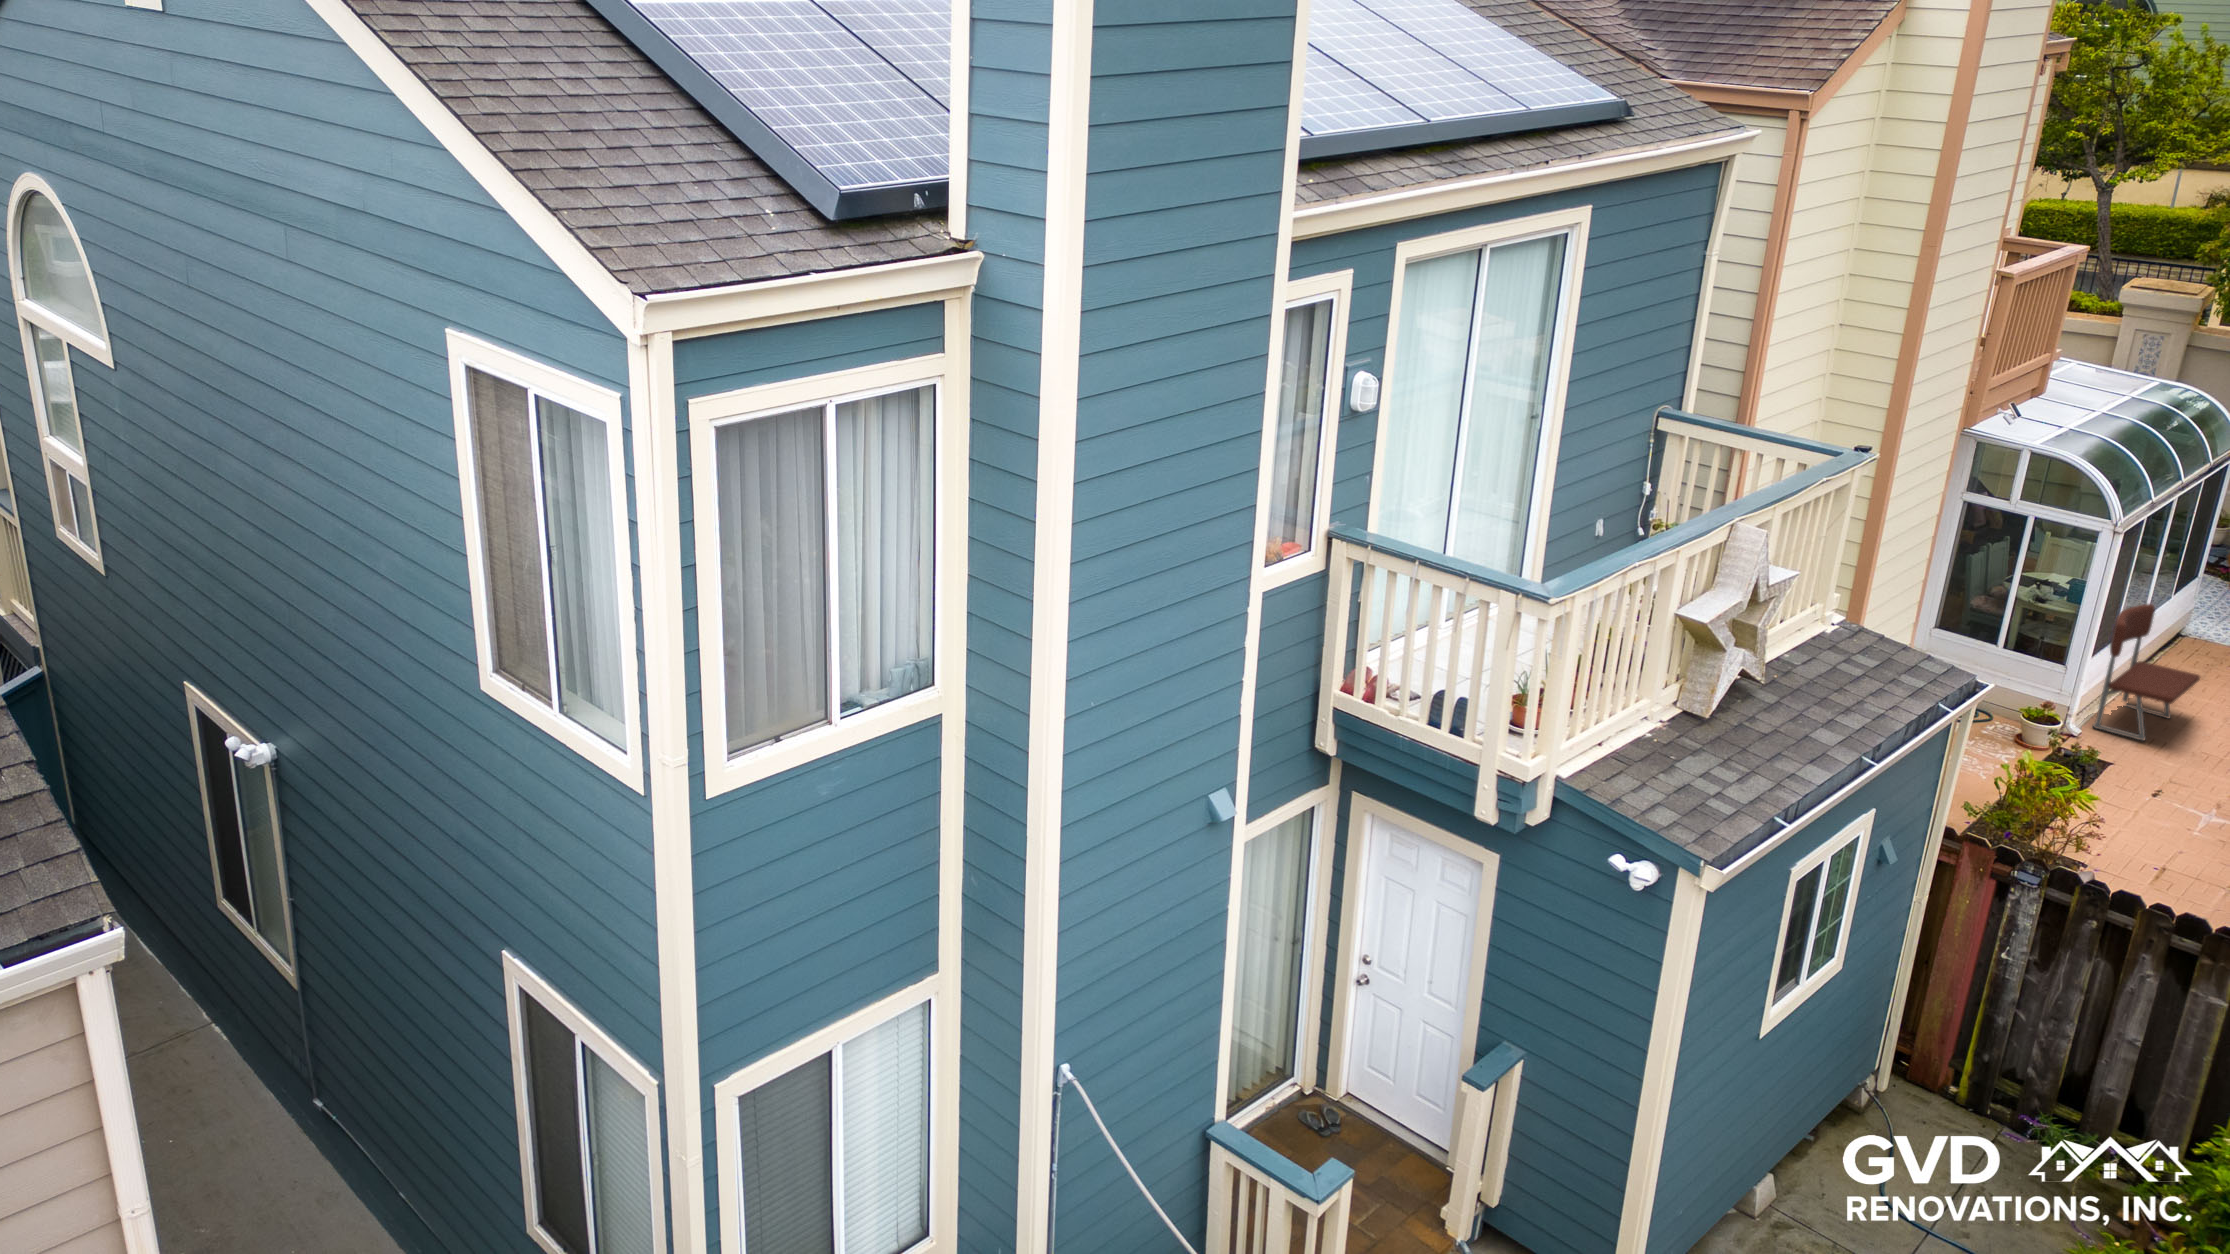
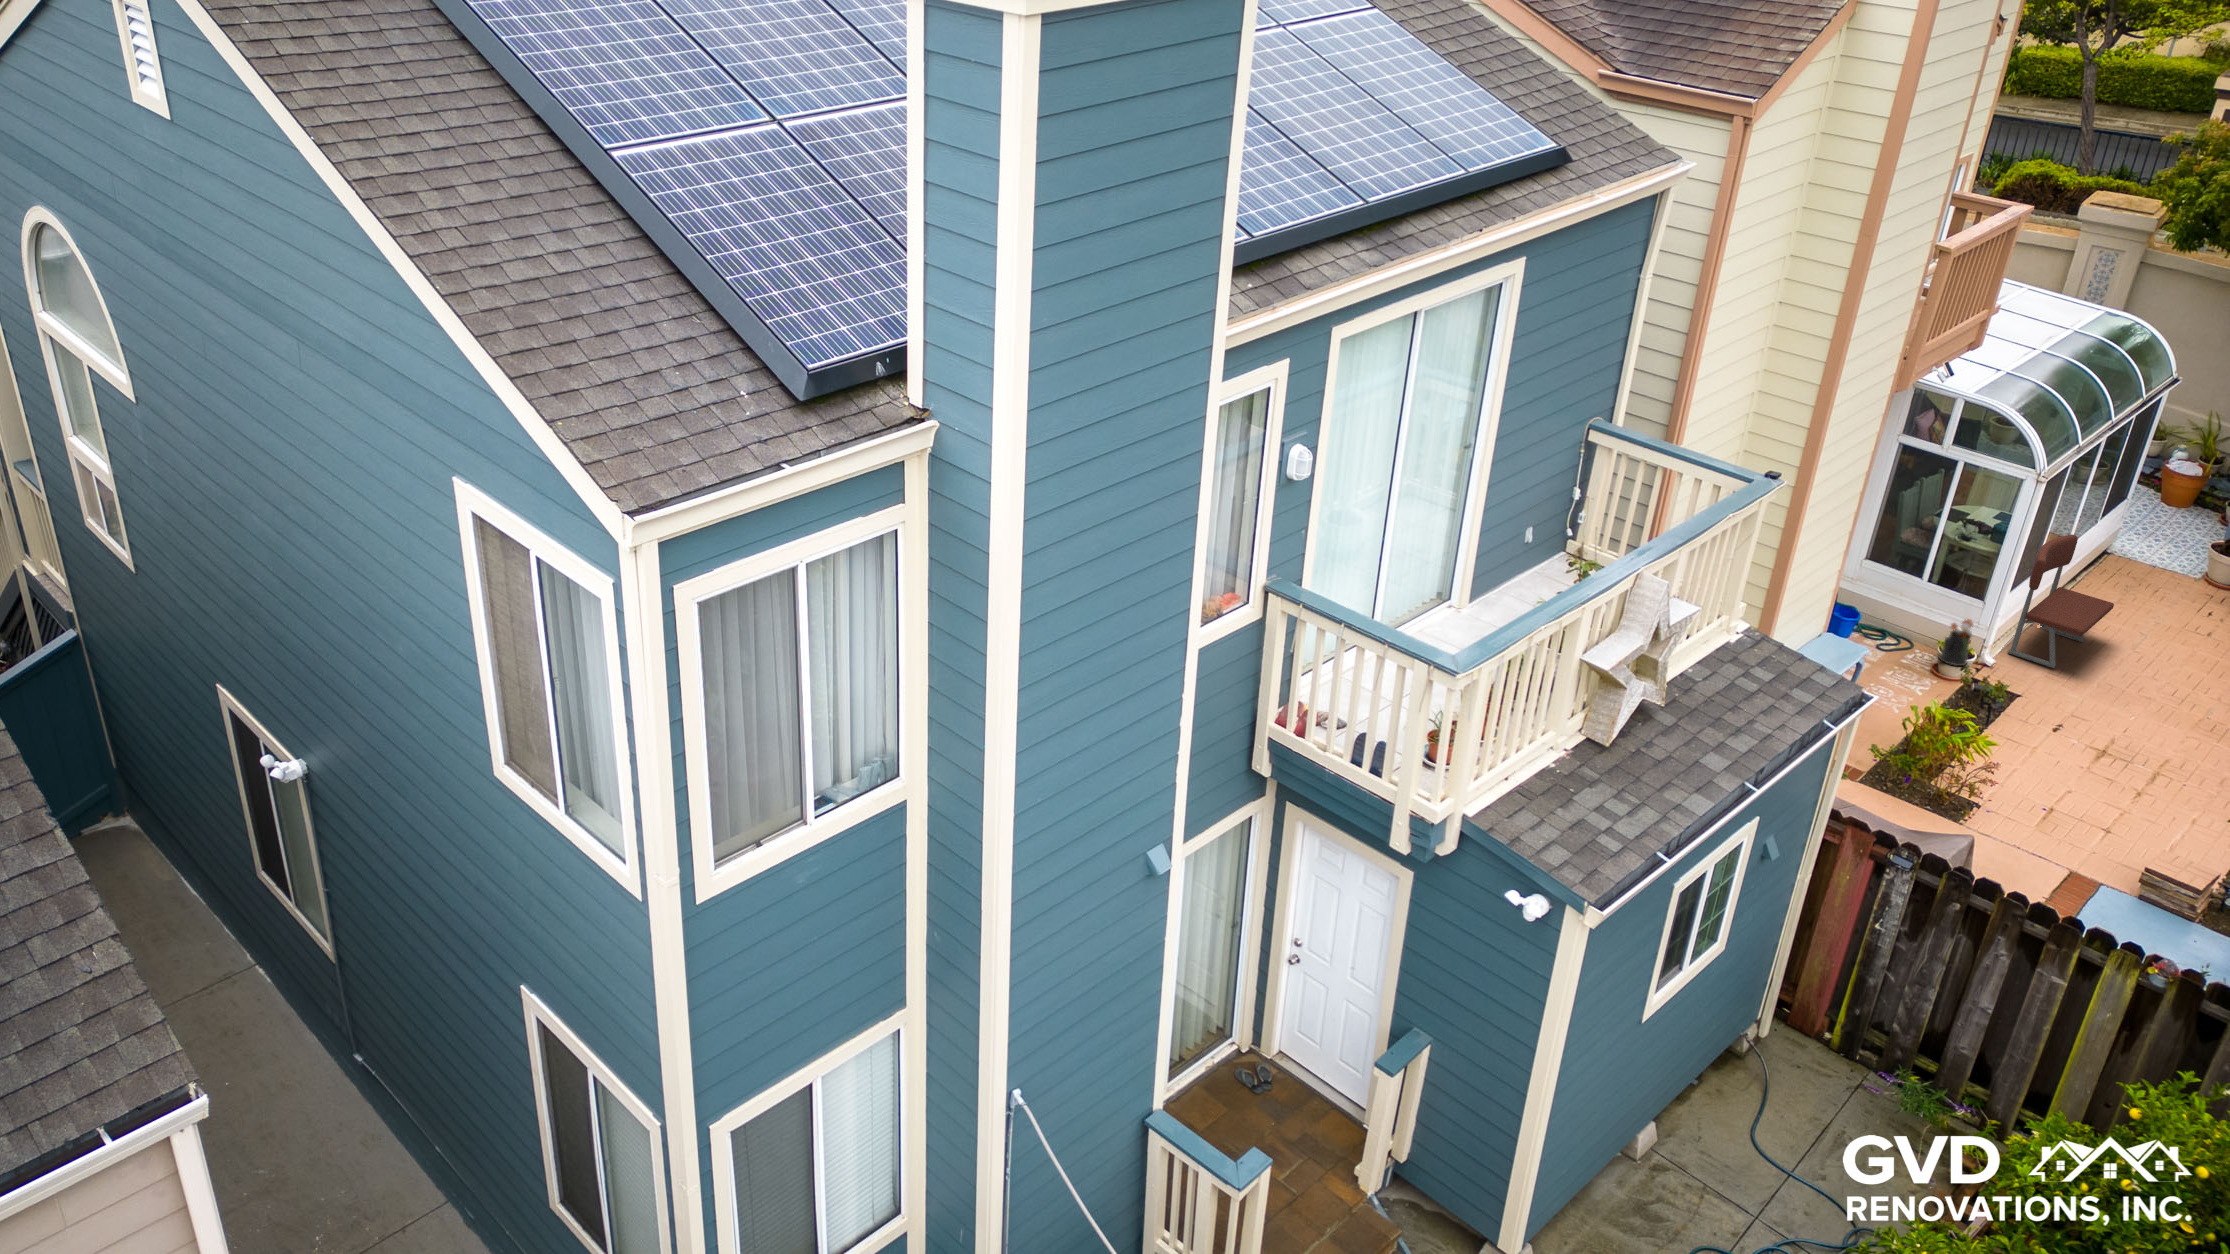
watering can: none [2019,687,2056,739] -> present [1939,619,1973,666]

